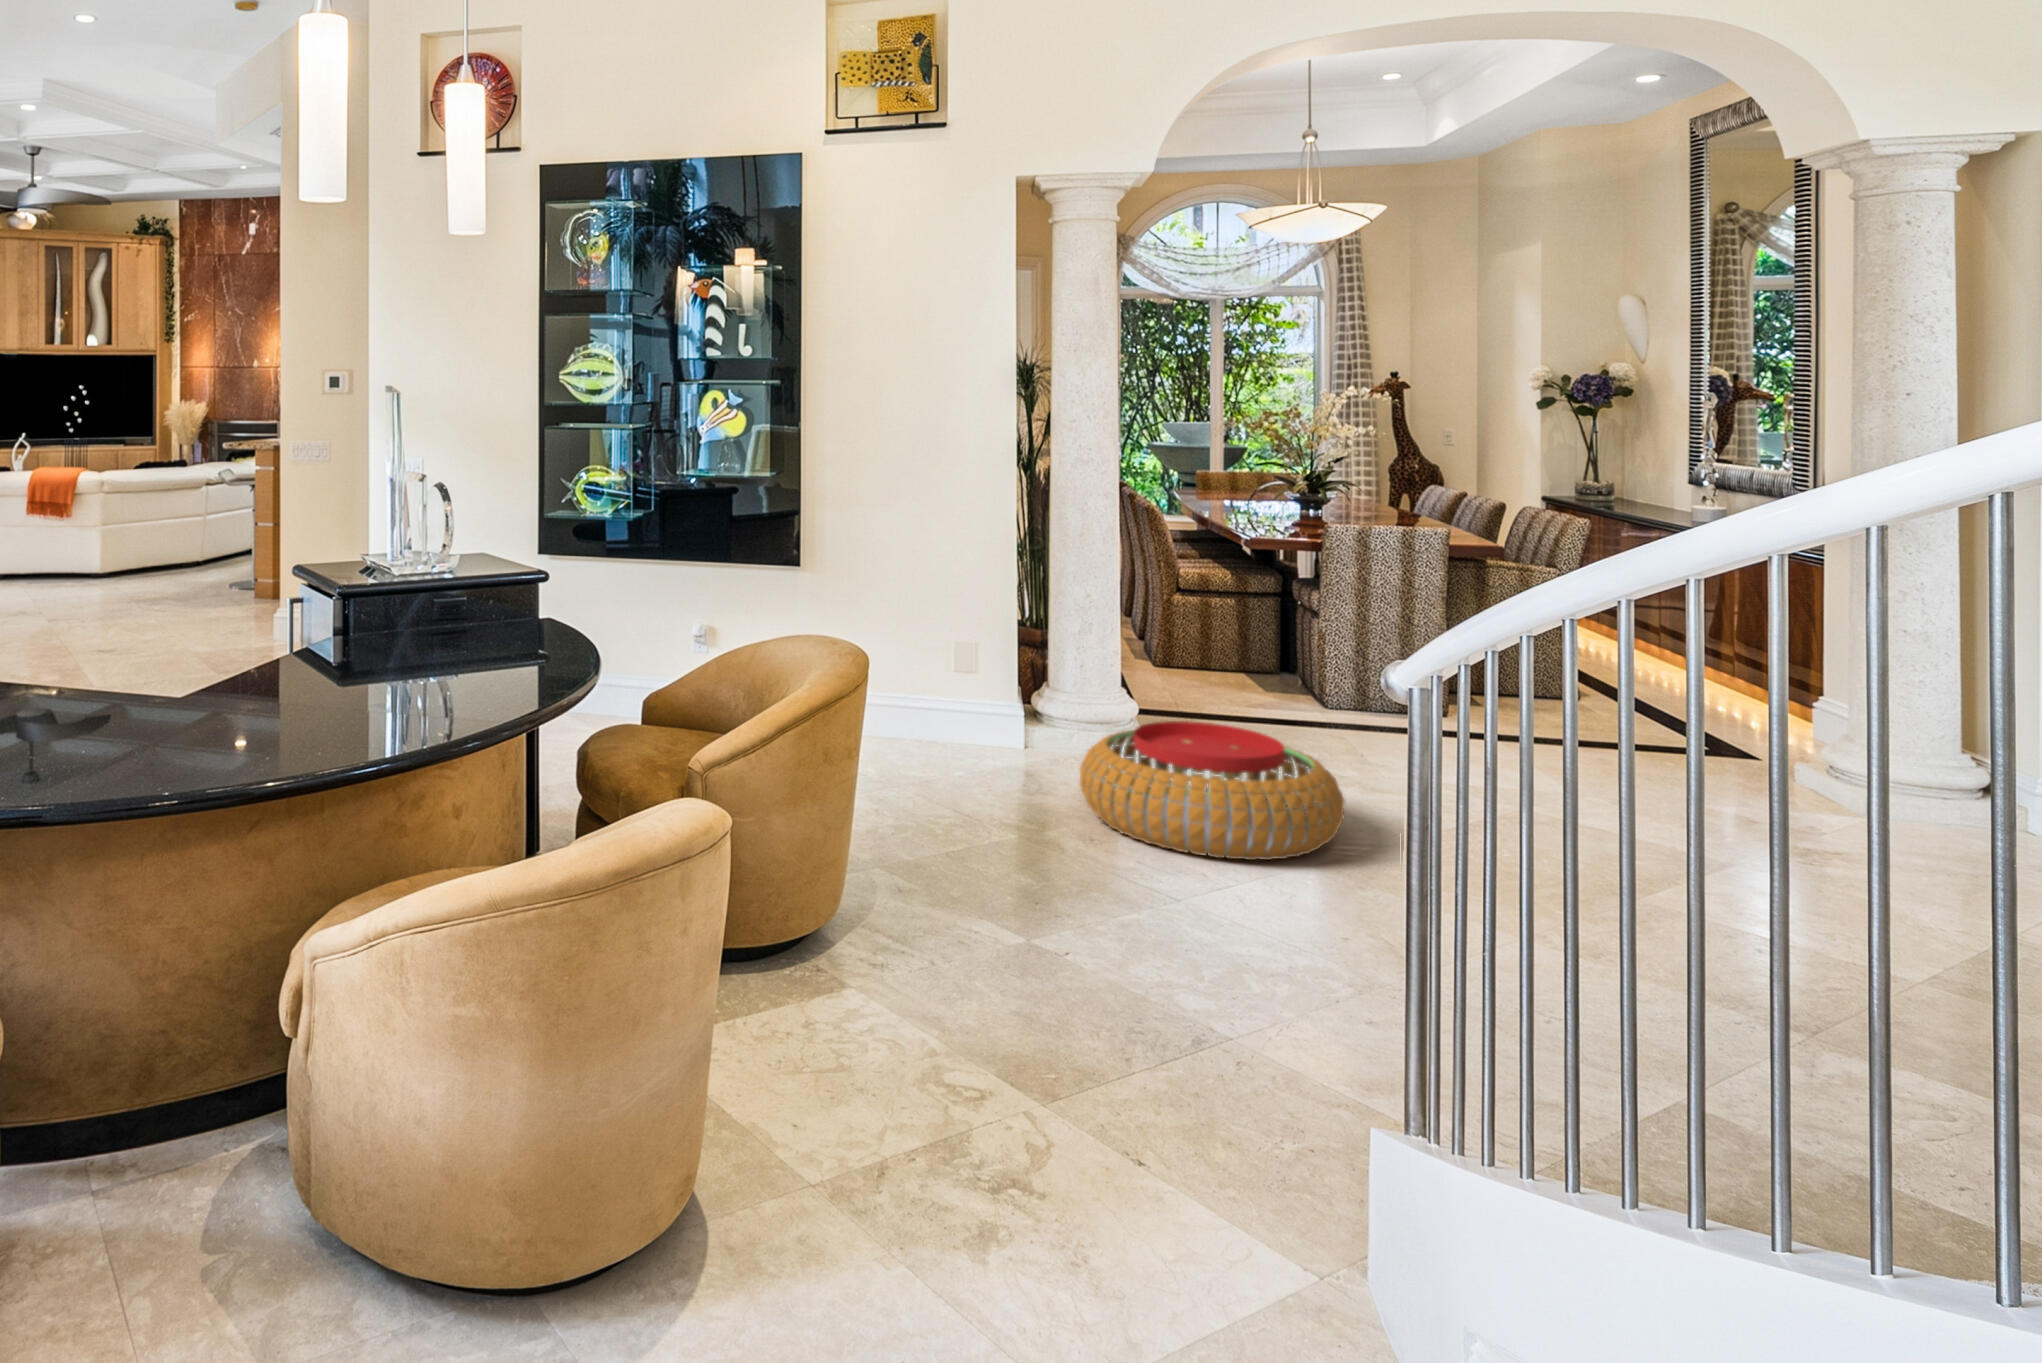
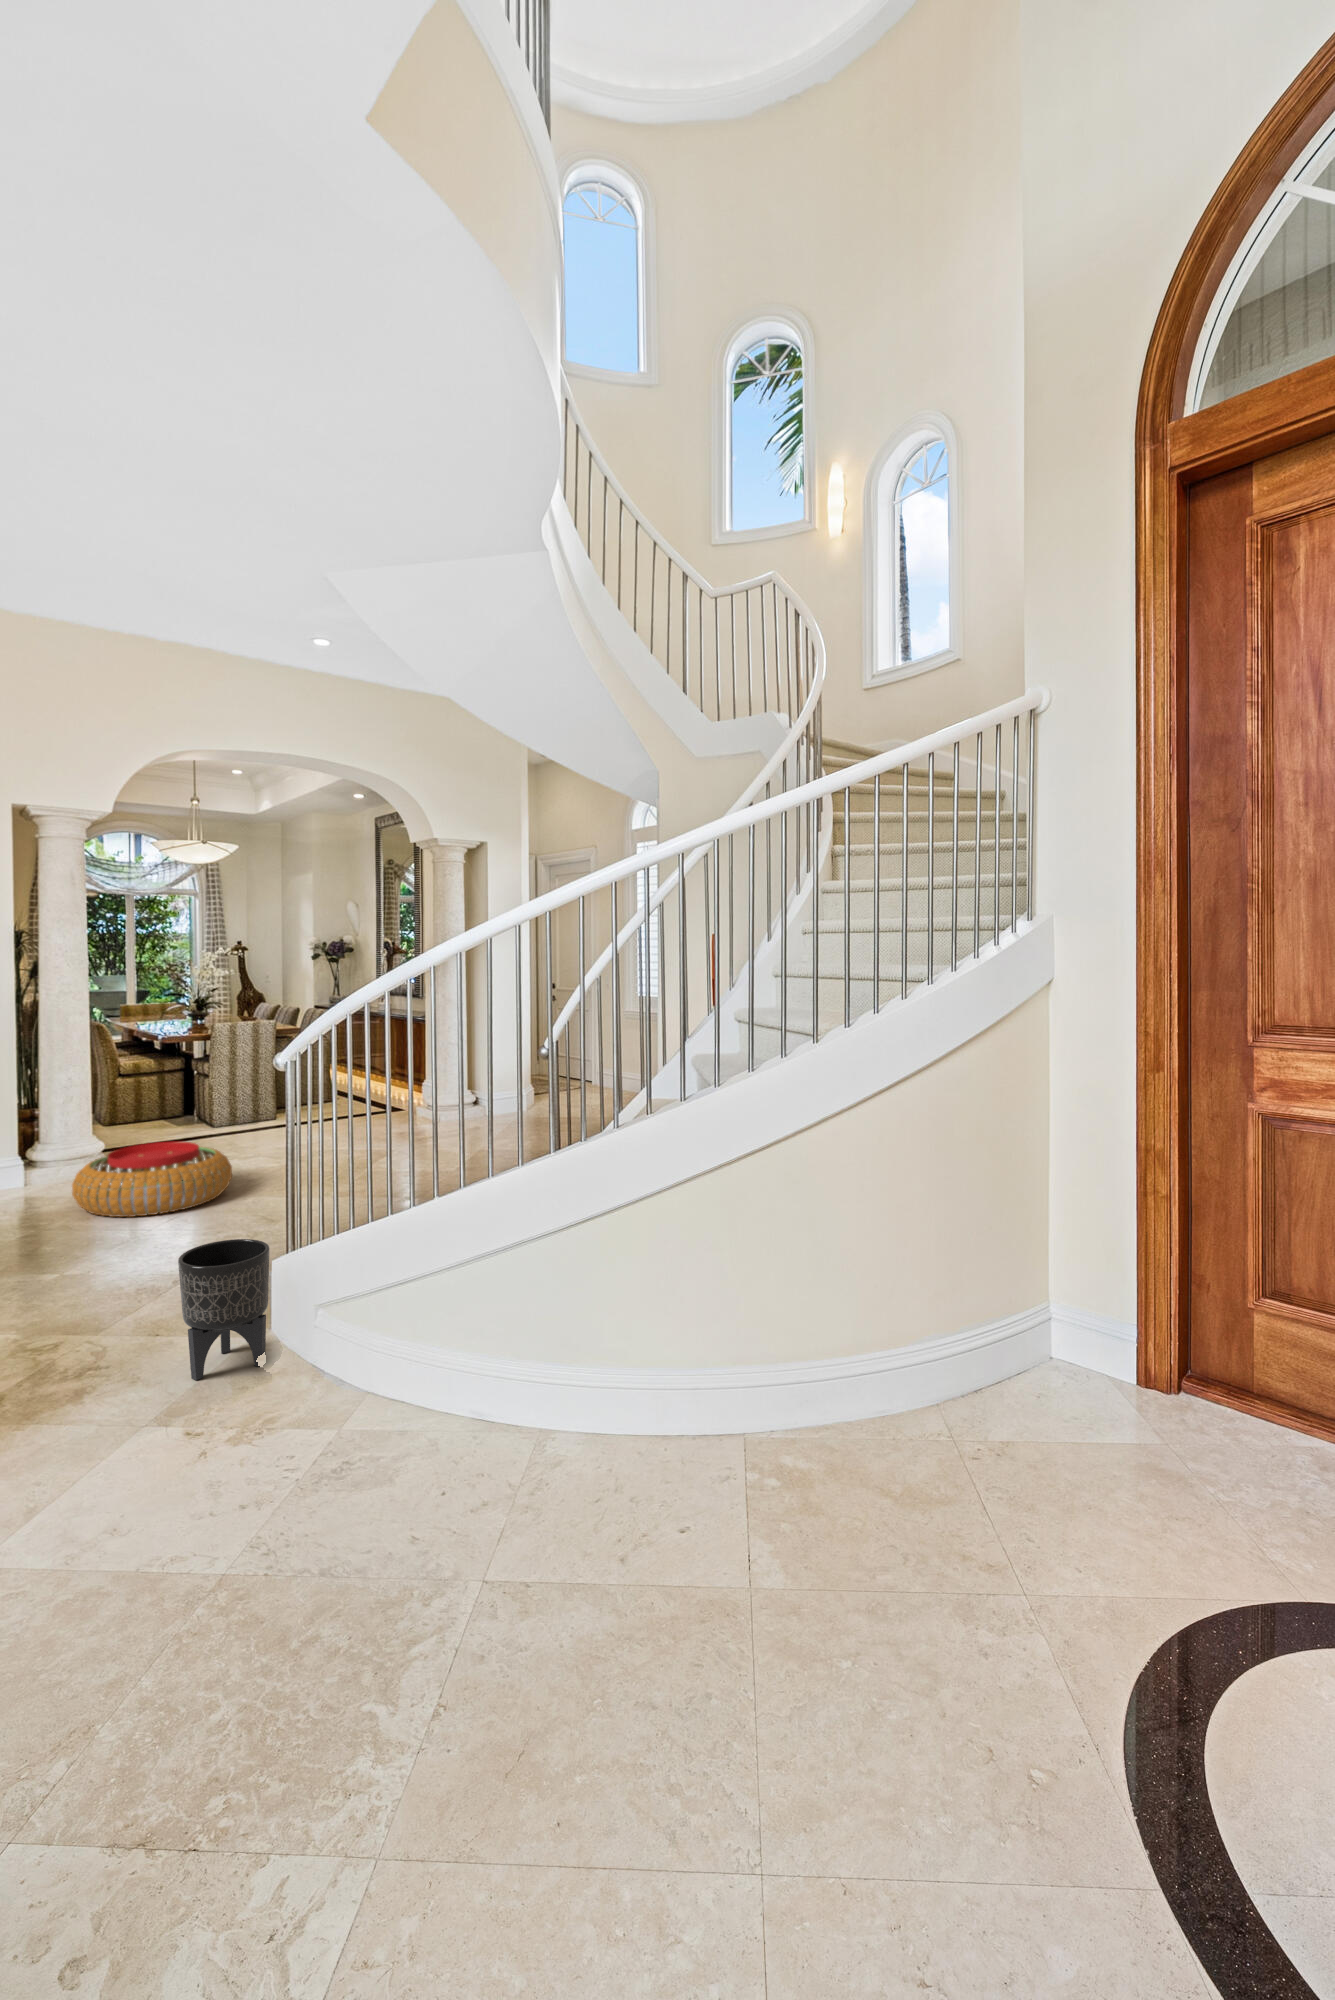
planter: none [1198,982,1384,1293] -> present [178,1239,269,1380]

